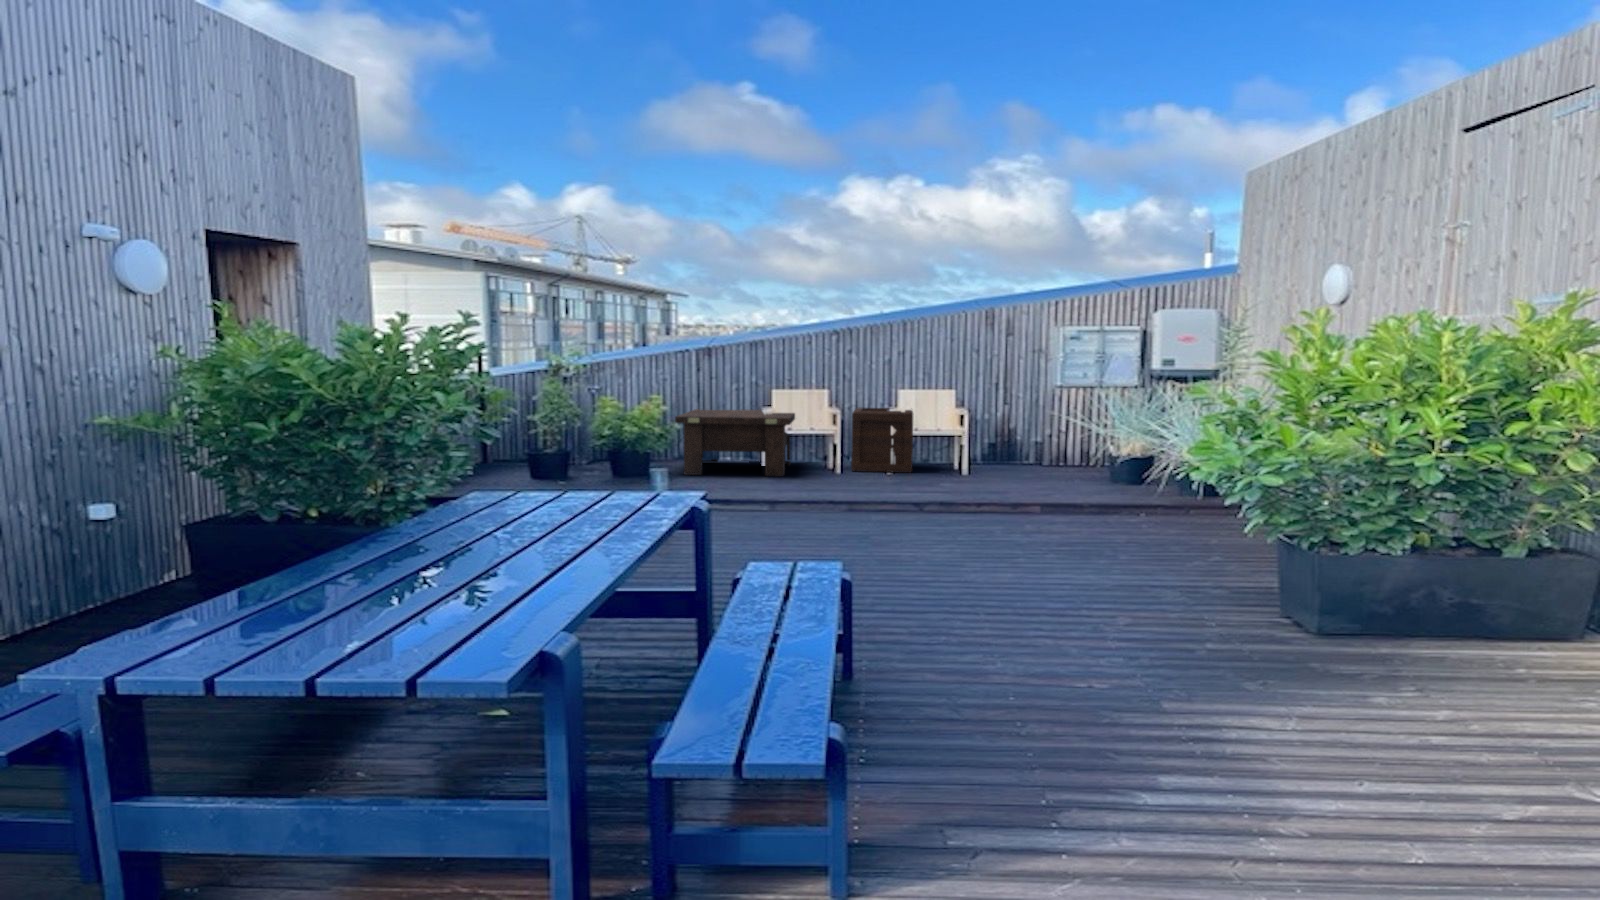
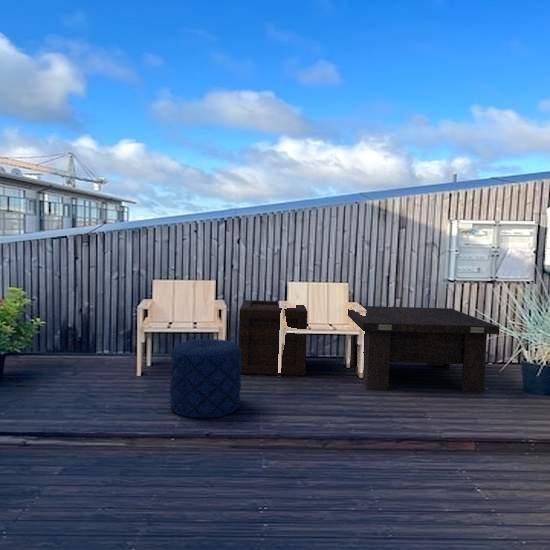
coffee table: present [675,409,795,476] -> present [348,306,499,393]
pouf: none [799,432,855,488] -> present [170,339,241,418]

